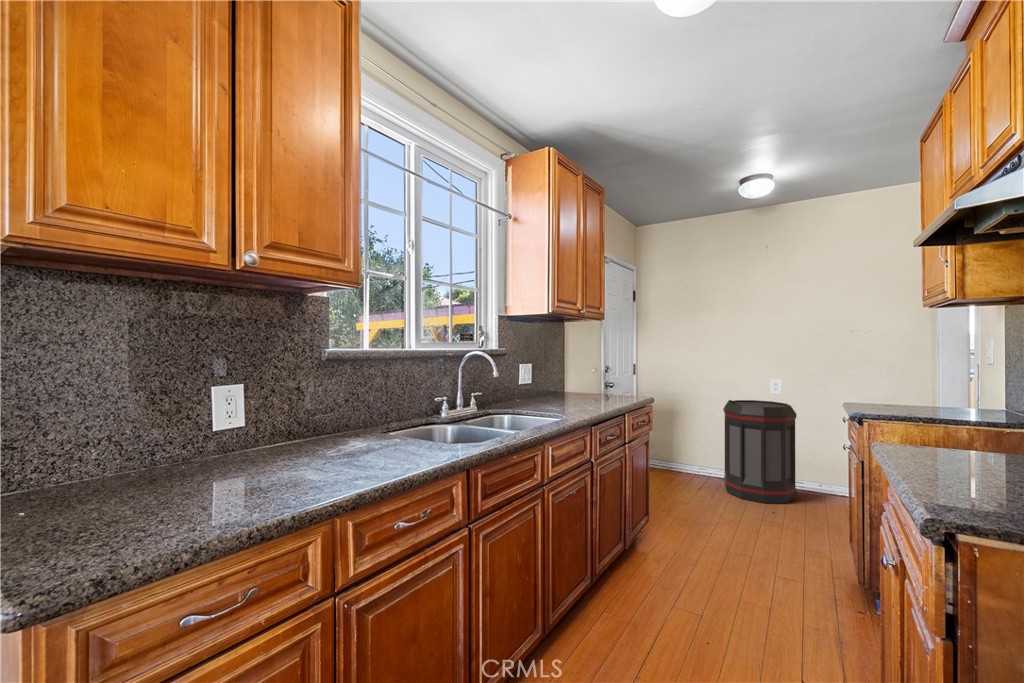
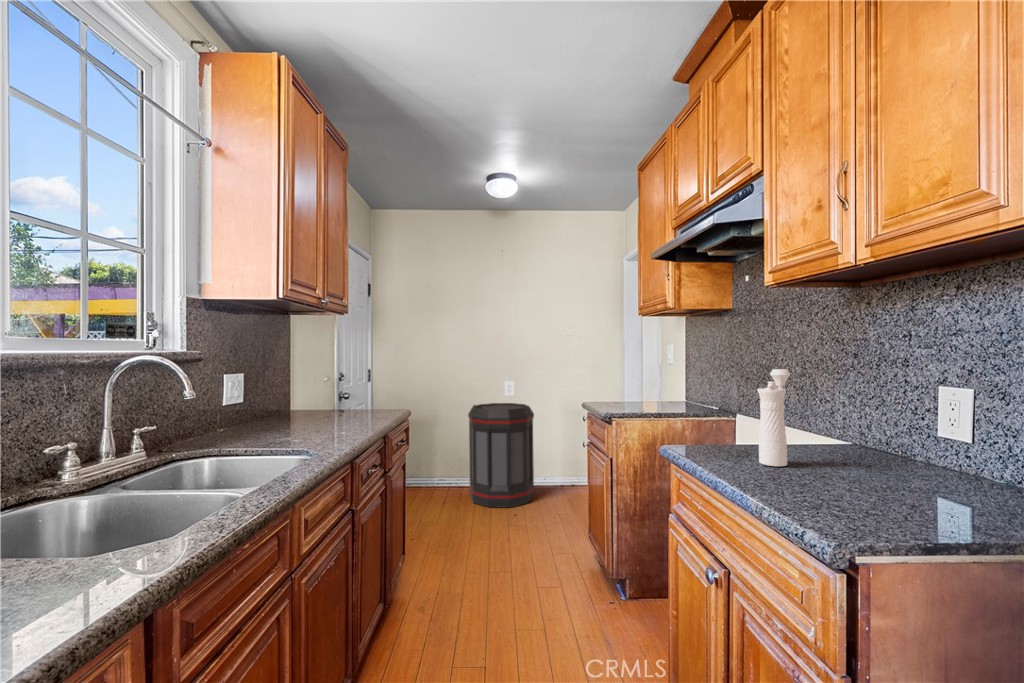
pepper mill: none [925,381,987,475] -> present [757,369,790,466]

